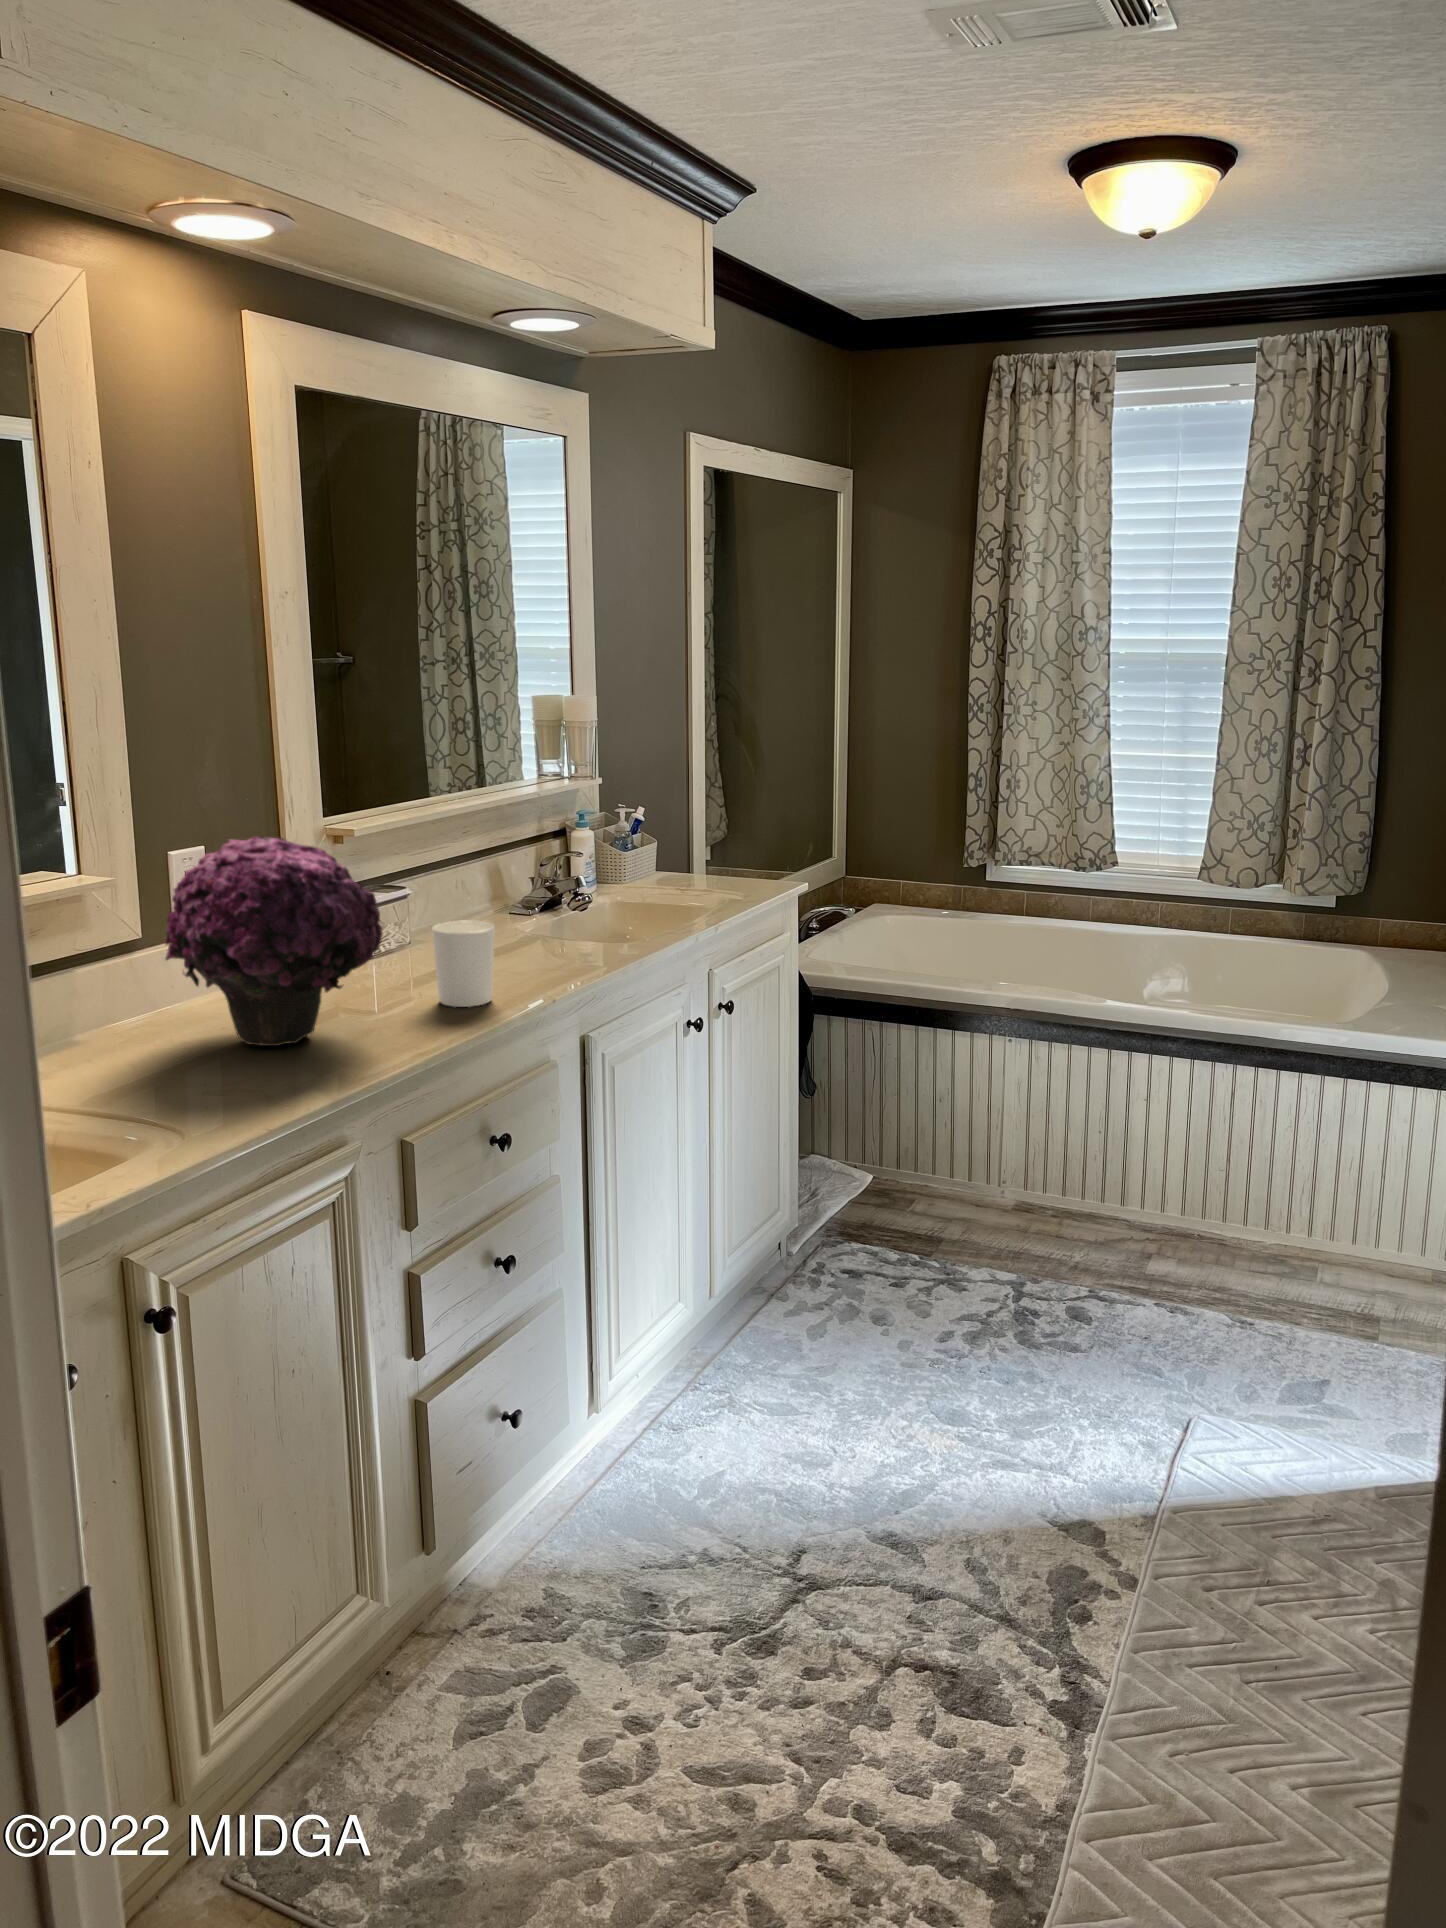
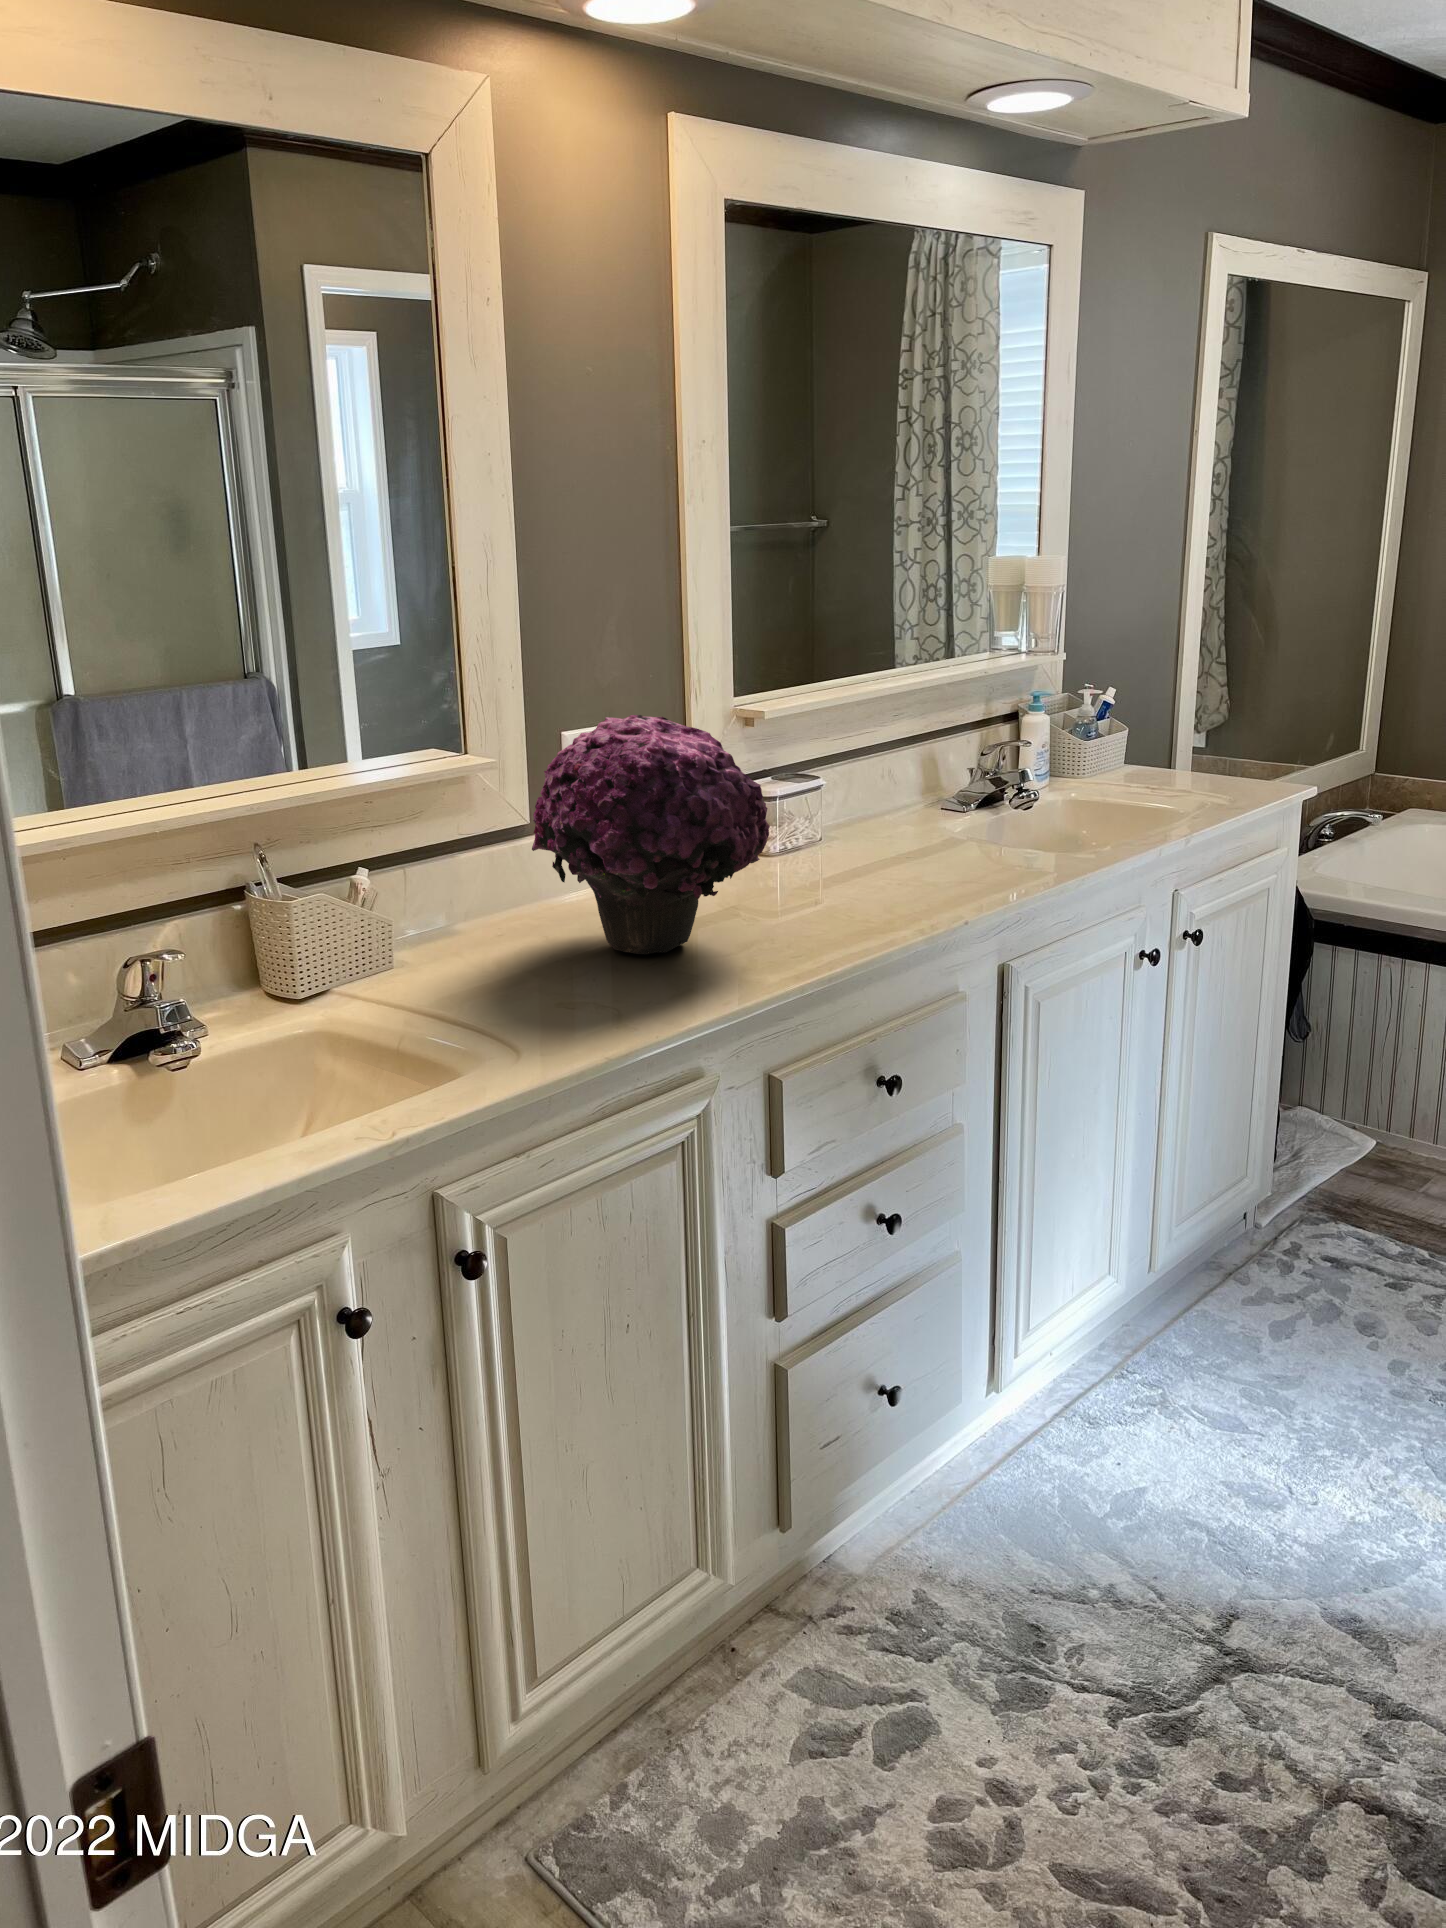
candle holder: present [432,921,495,1007] -> none [833,820,907,922]

